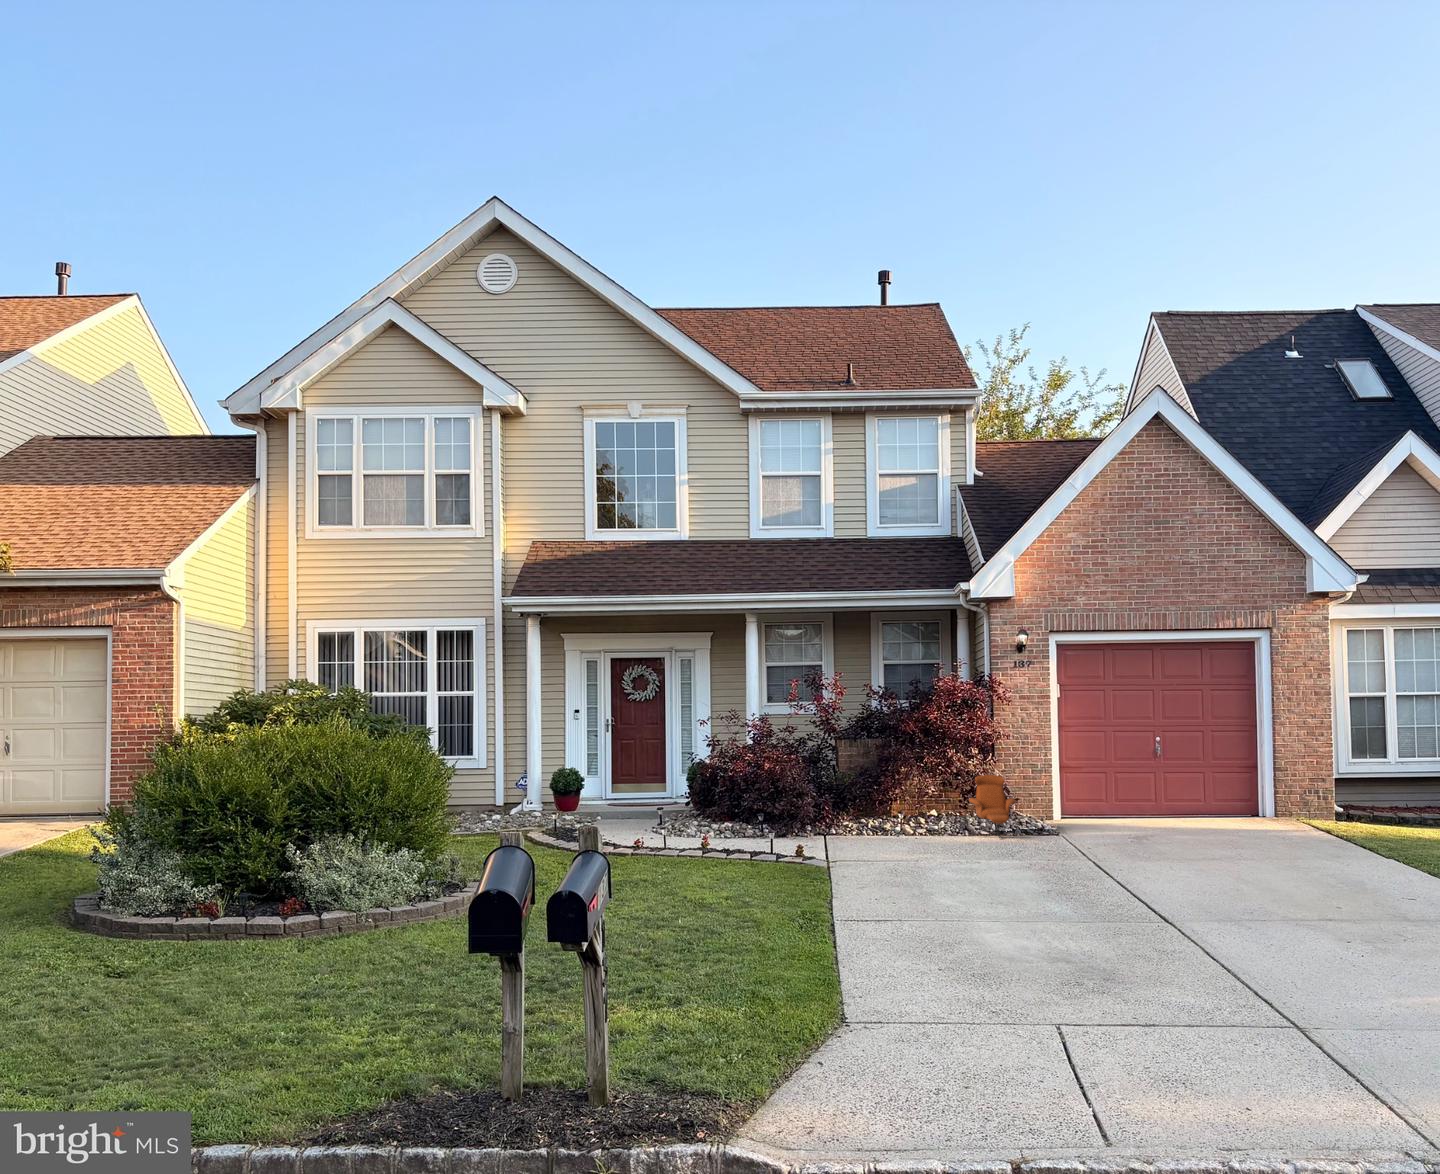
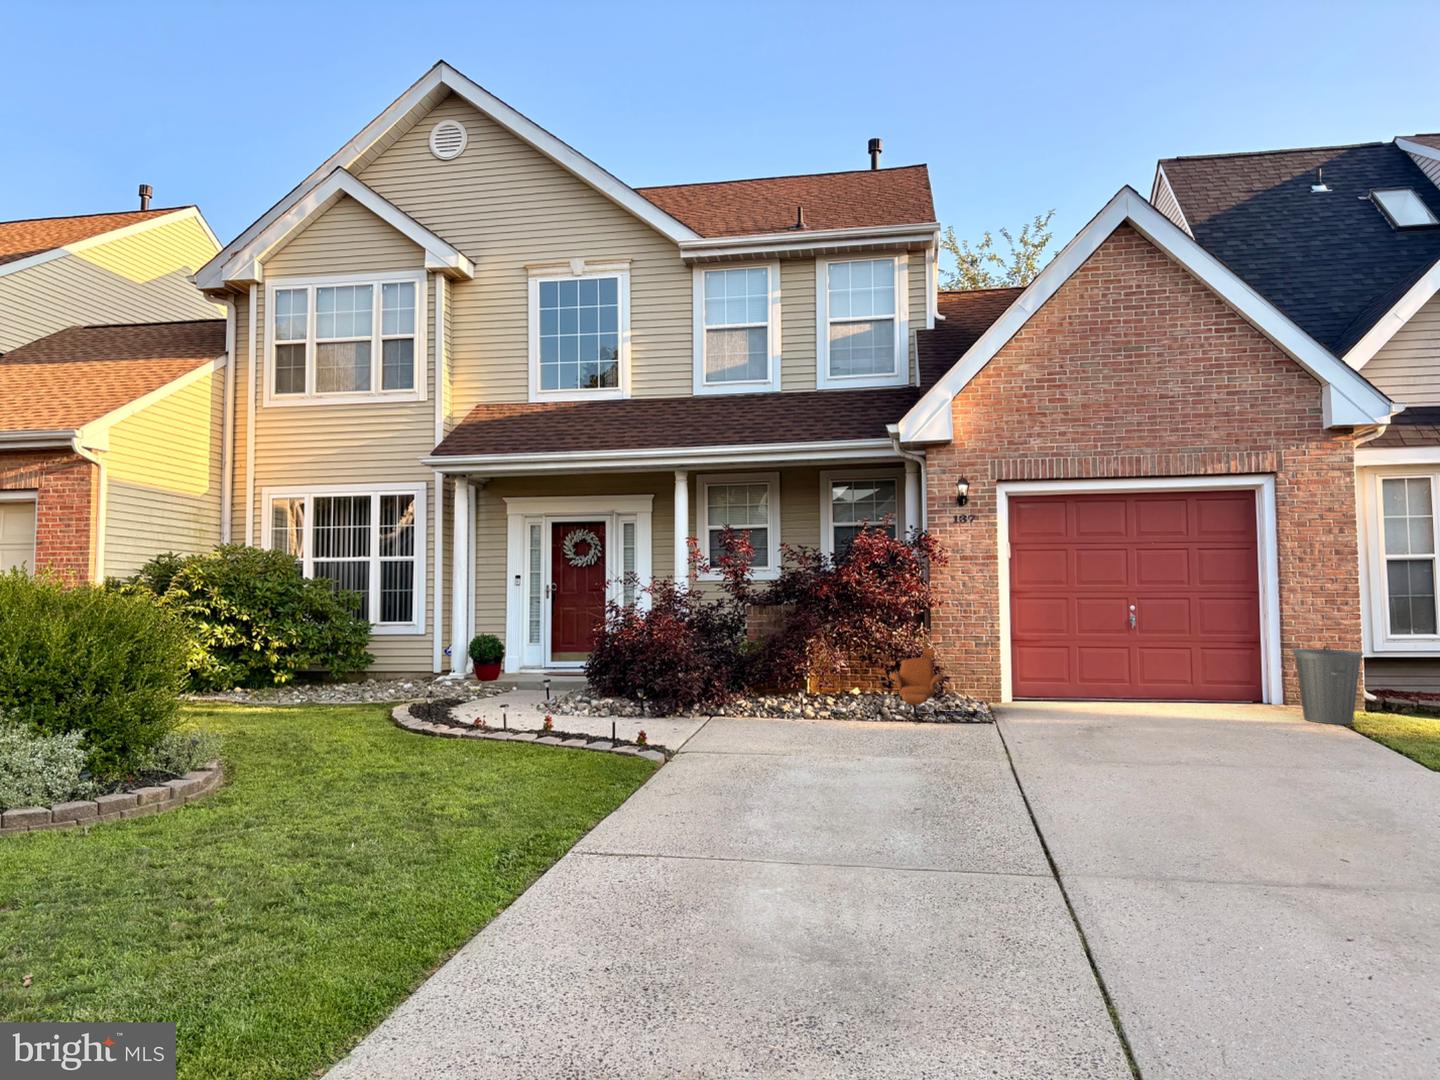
trash can: none [1284,769,1338,832] -> present [1292,646,1363,724]

